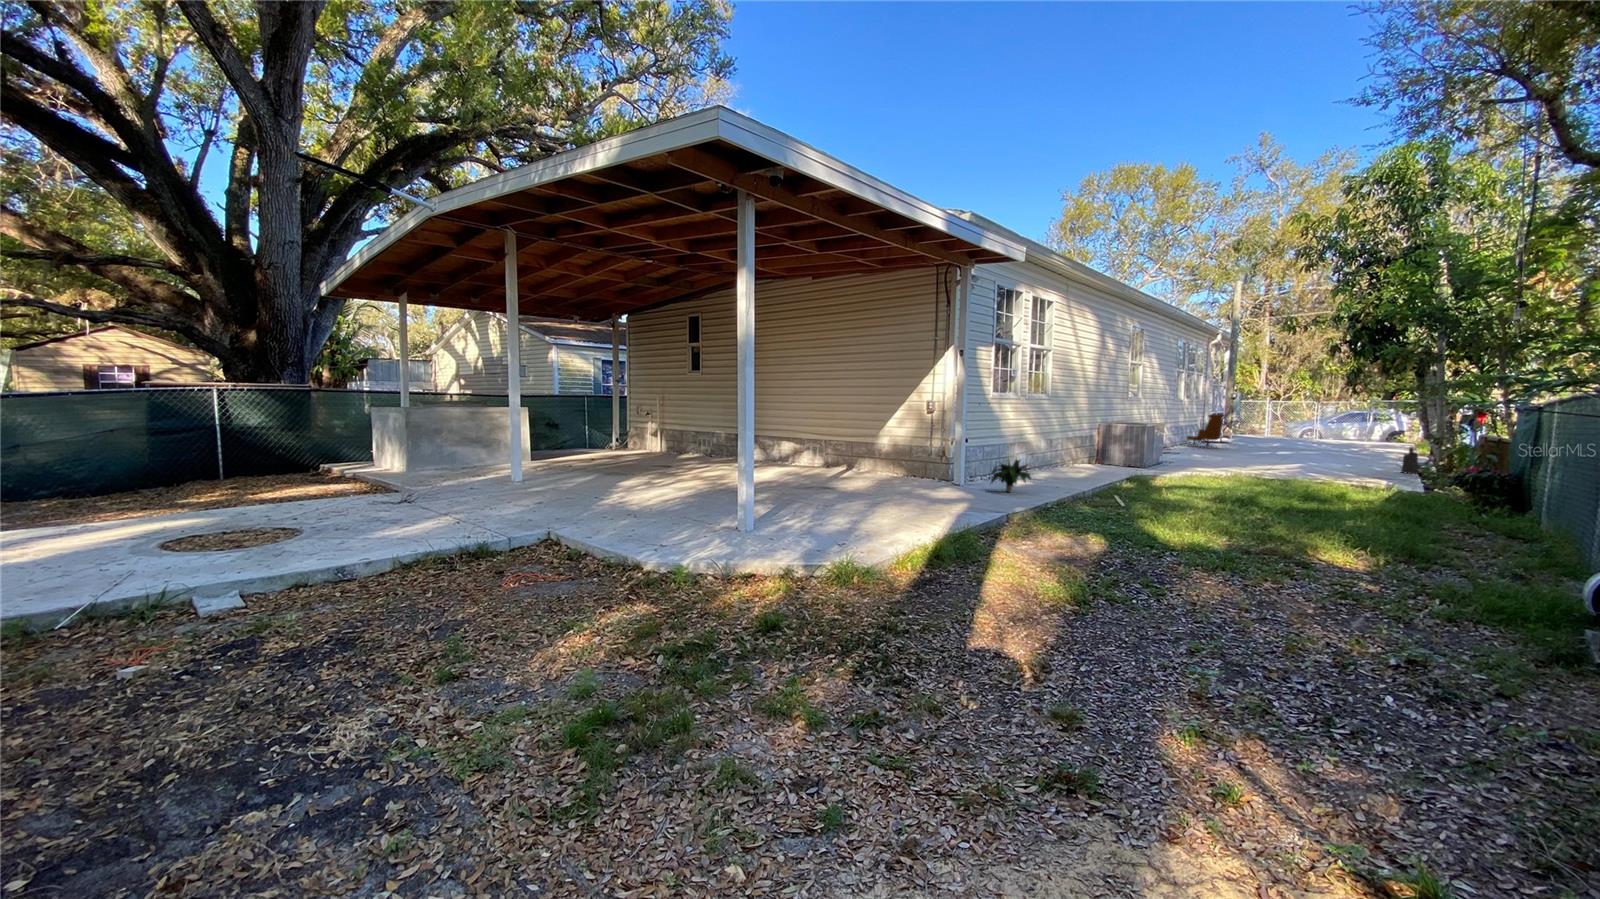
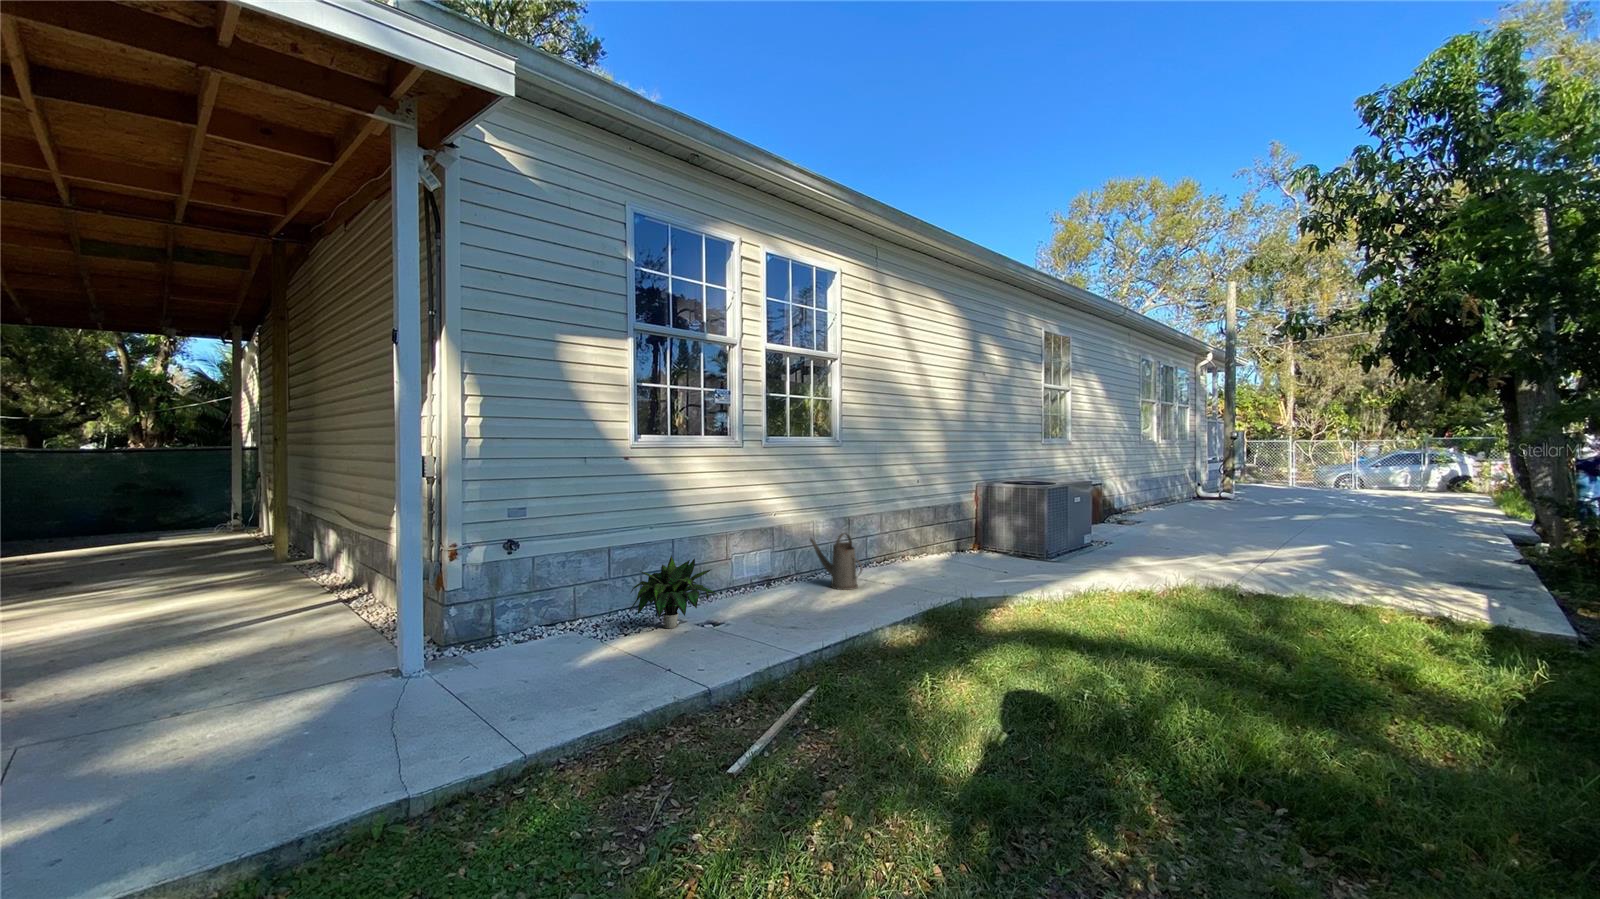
lounge chair: present [1187,414,1224,447] -> none [1161,459,1208,507]
watering can: present [1401,447,1432,474] -> present [810,533,862,590]

